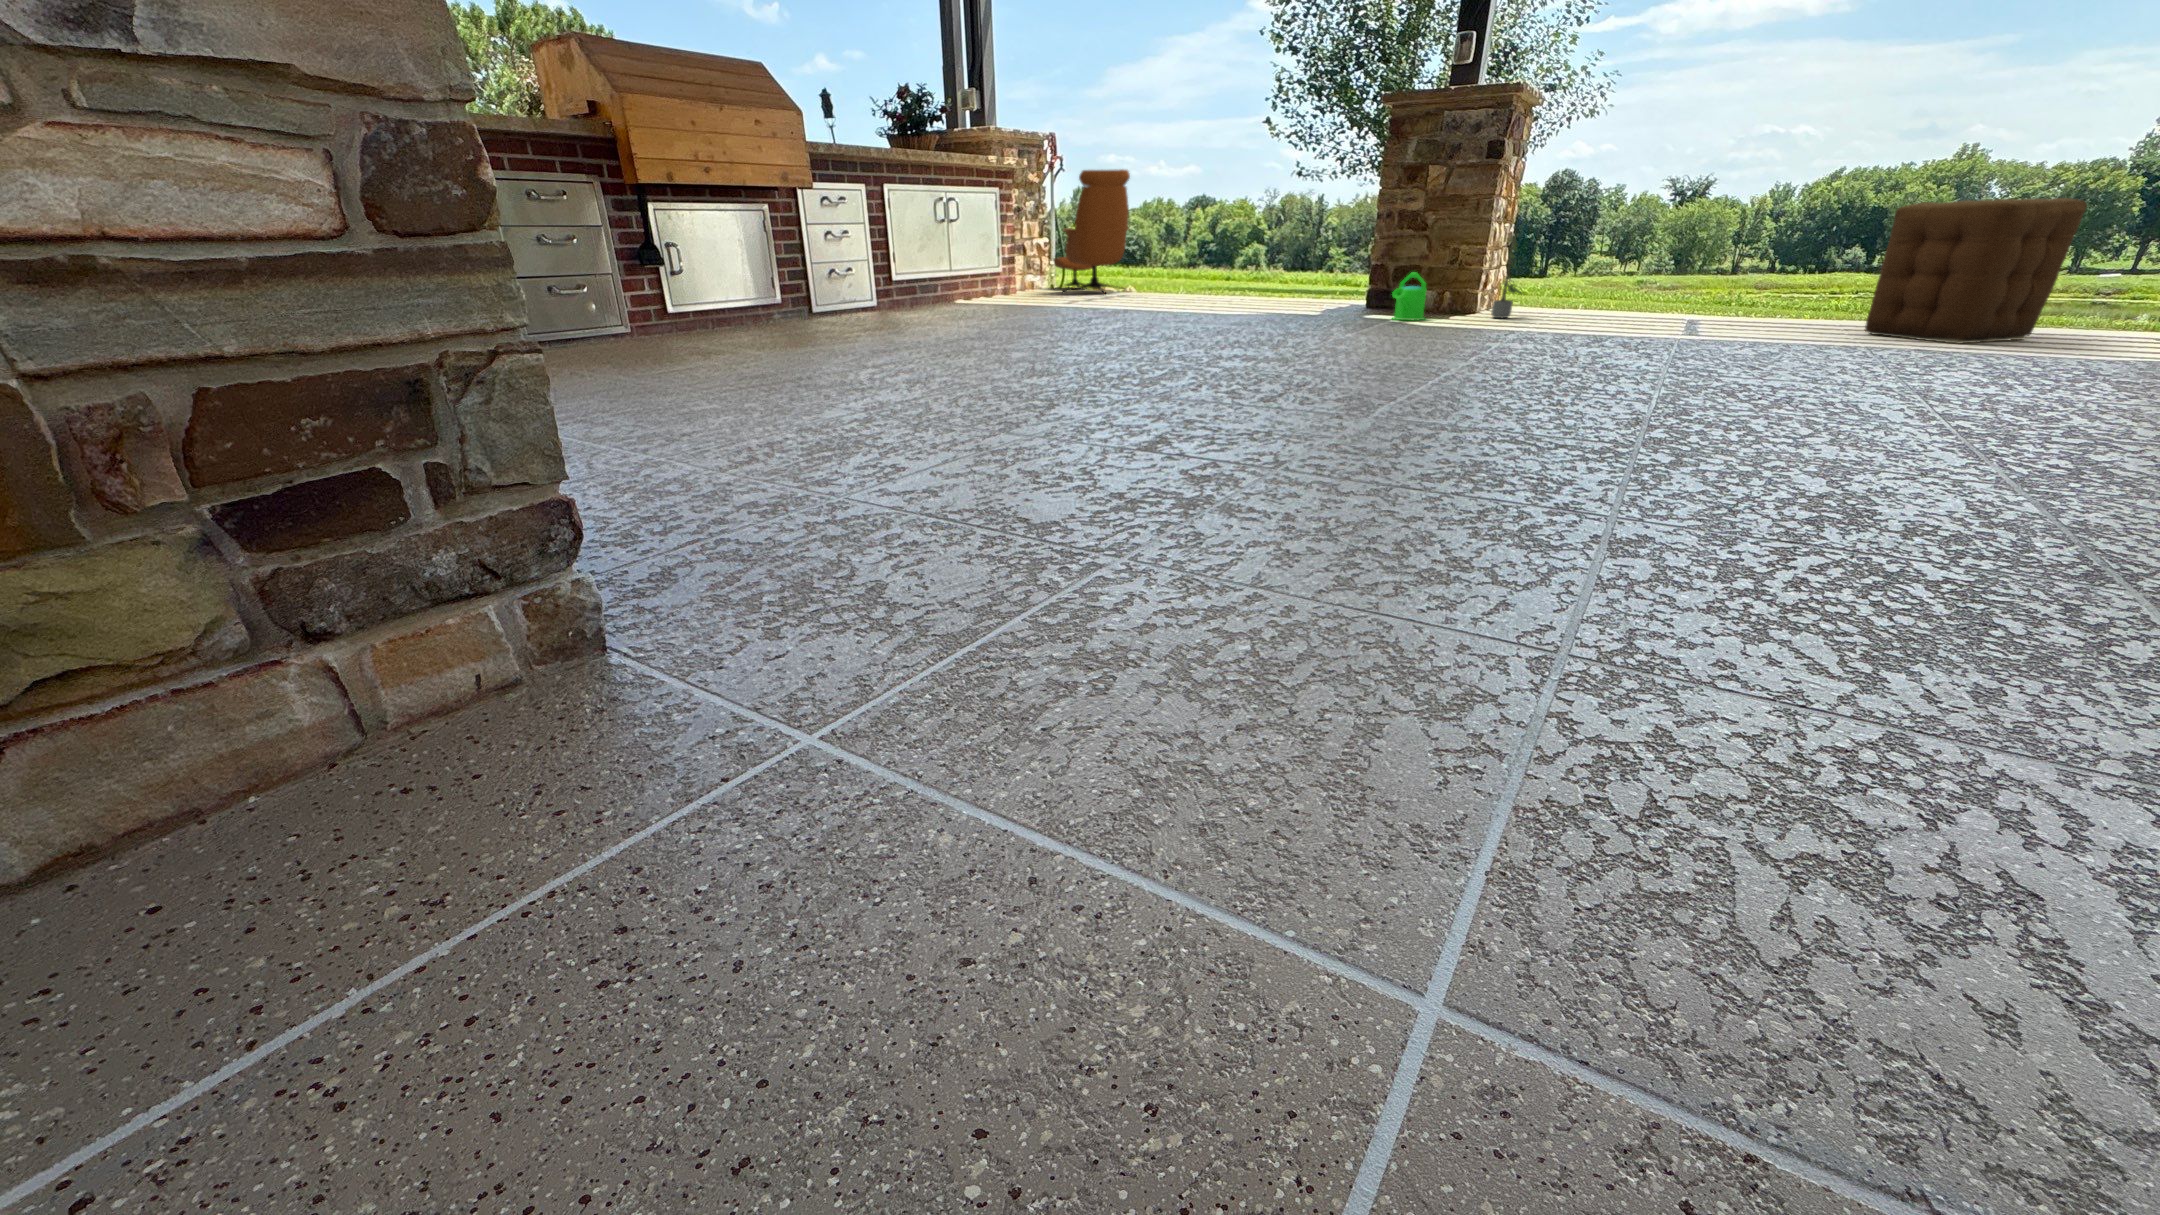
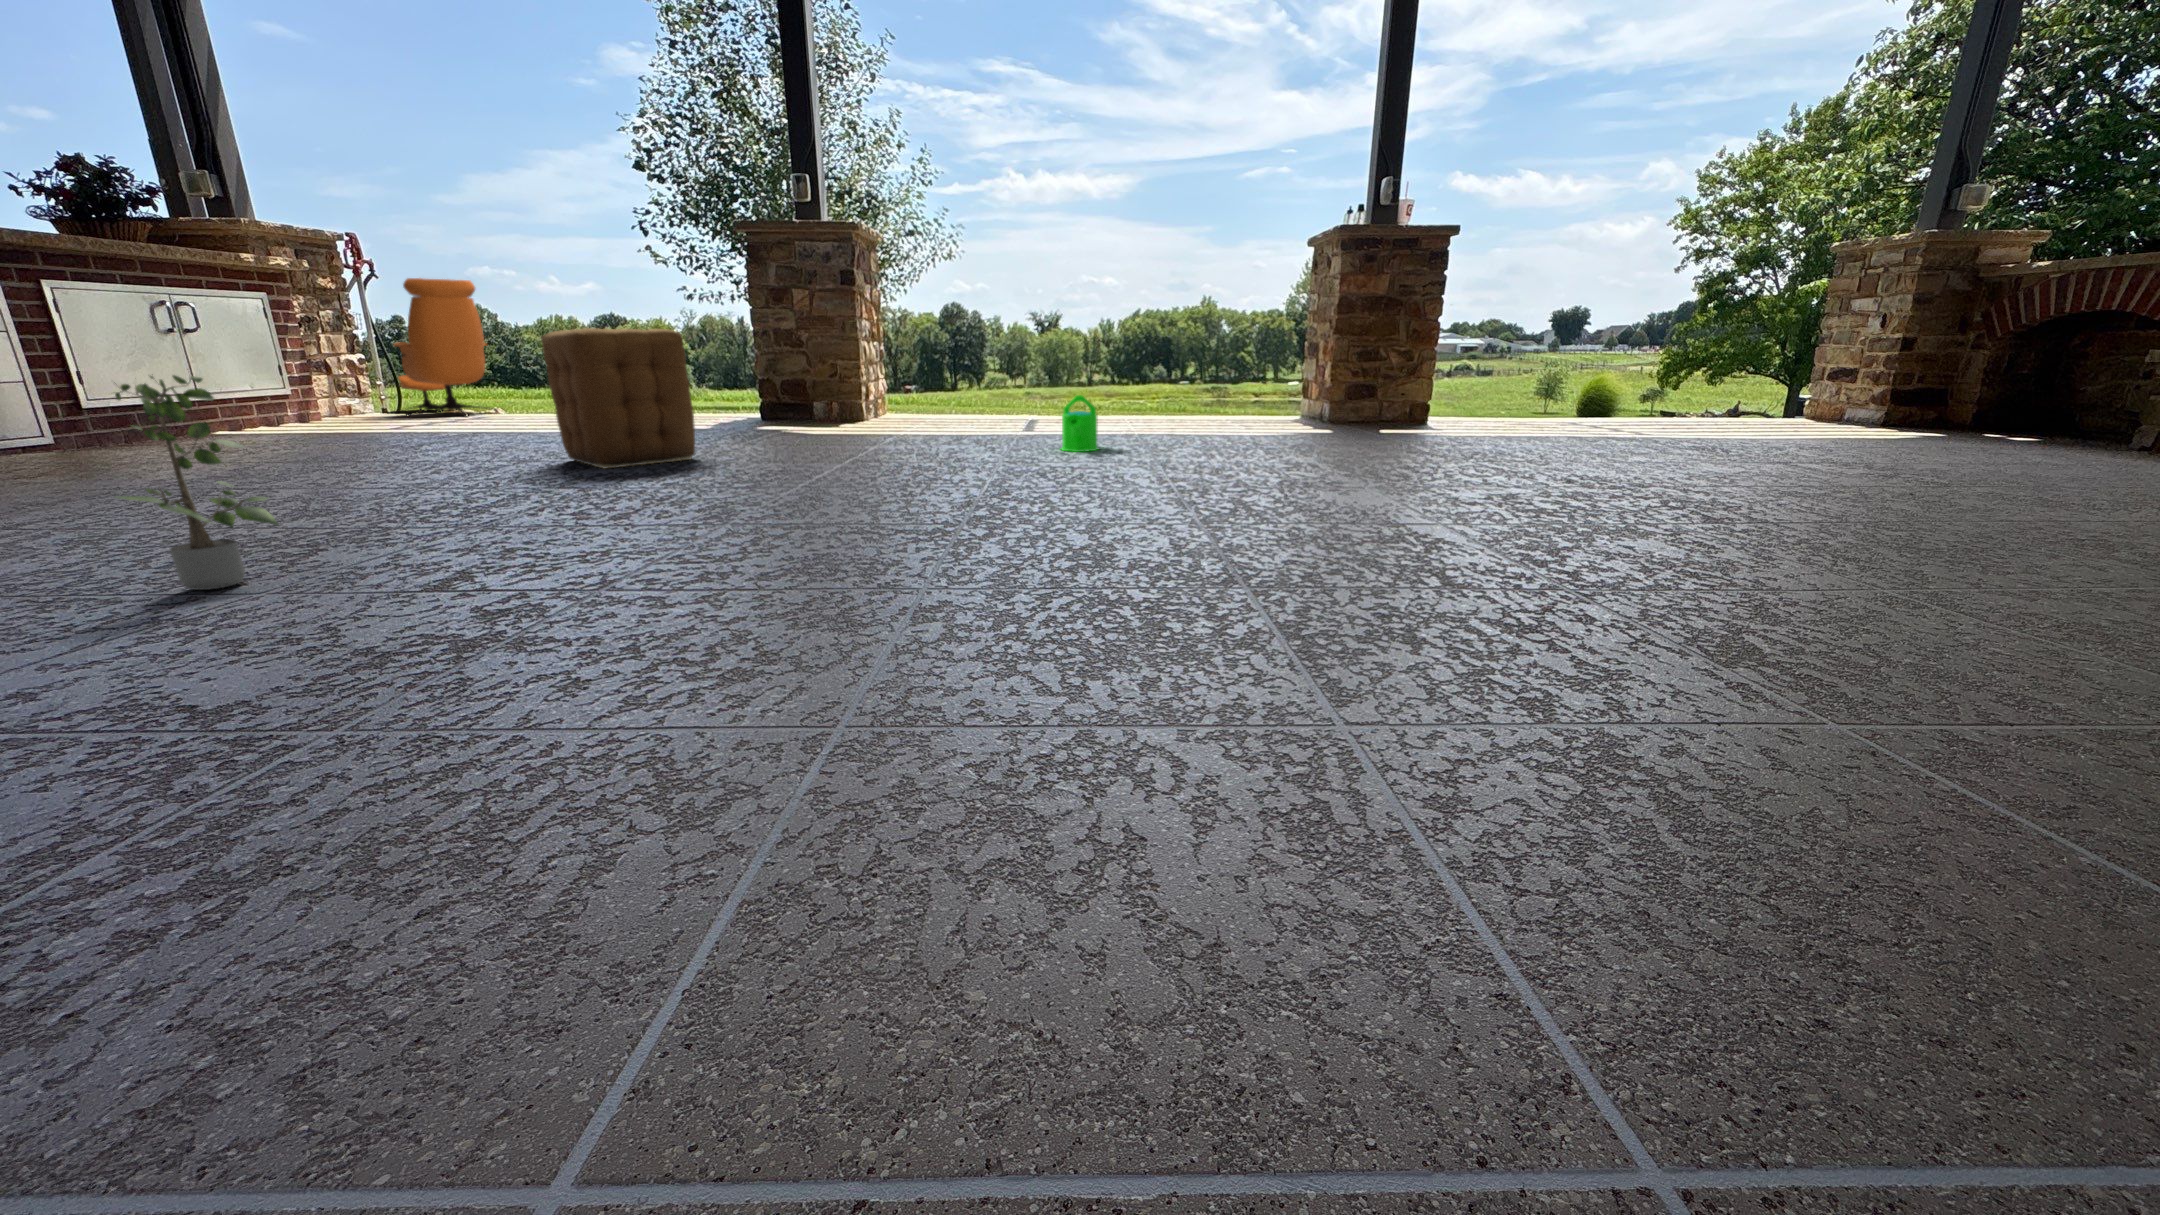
ottoman: present [1865,198,2087,344] -> present [541,328,696,469]
potted plant: present [1491,237,1521,318] -> present [115,375,278,590]
watering can: present [1392,272,1427,320] -> present [1060,395,1098,452]

